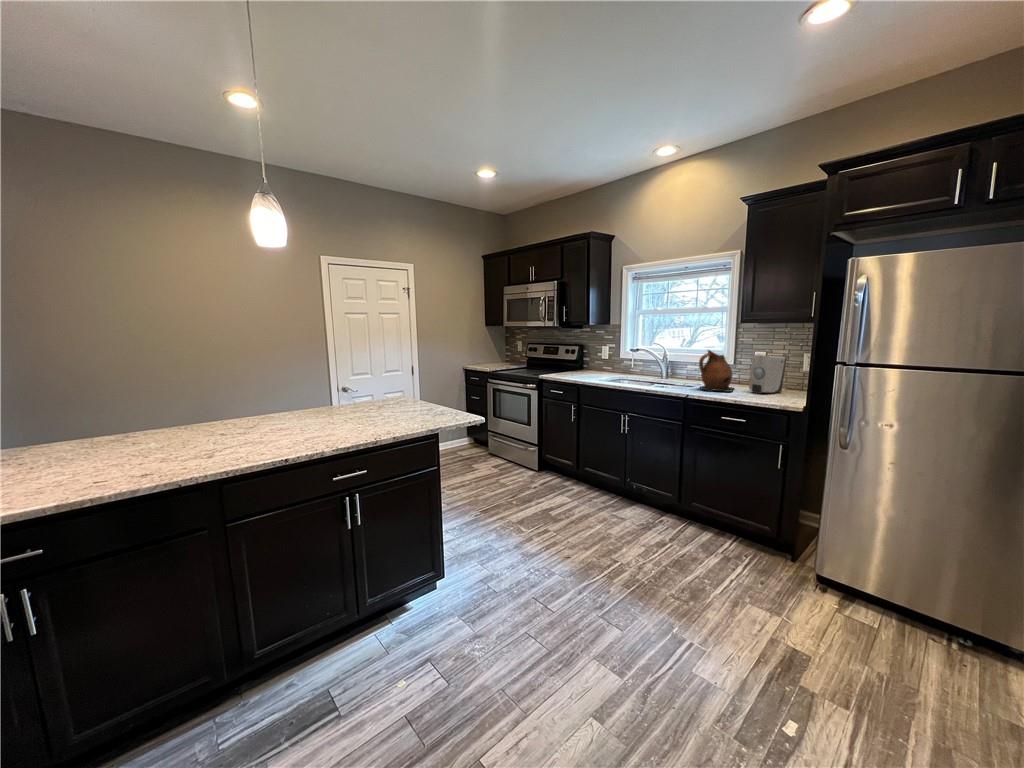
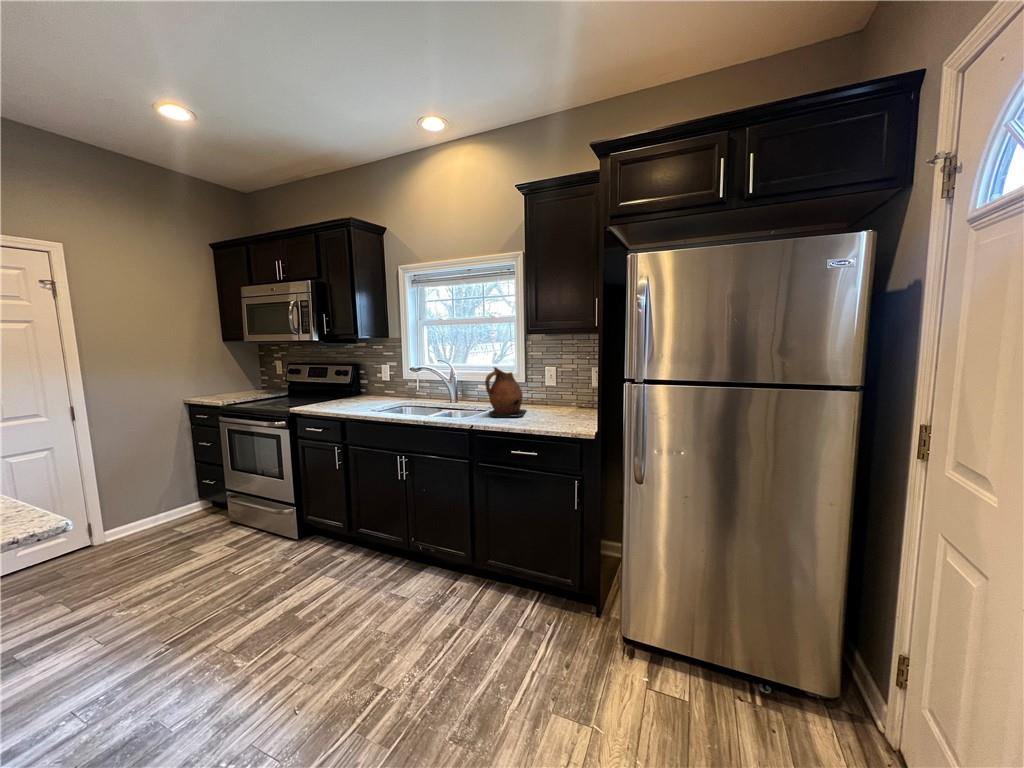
soap dispenser: present [749,355,786,394] -> none [540,371,575,417]

